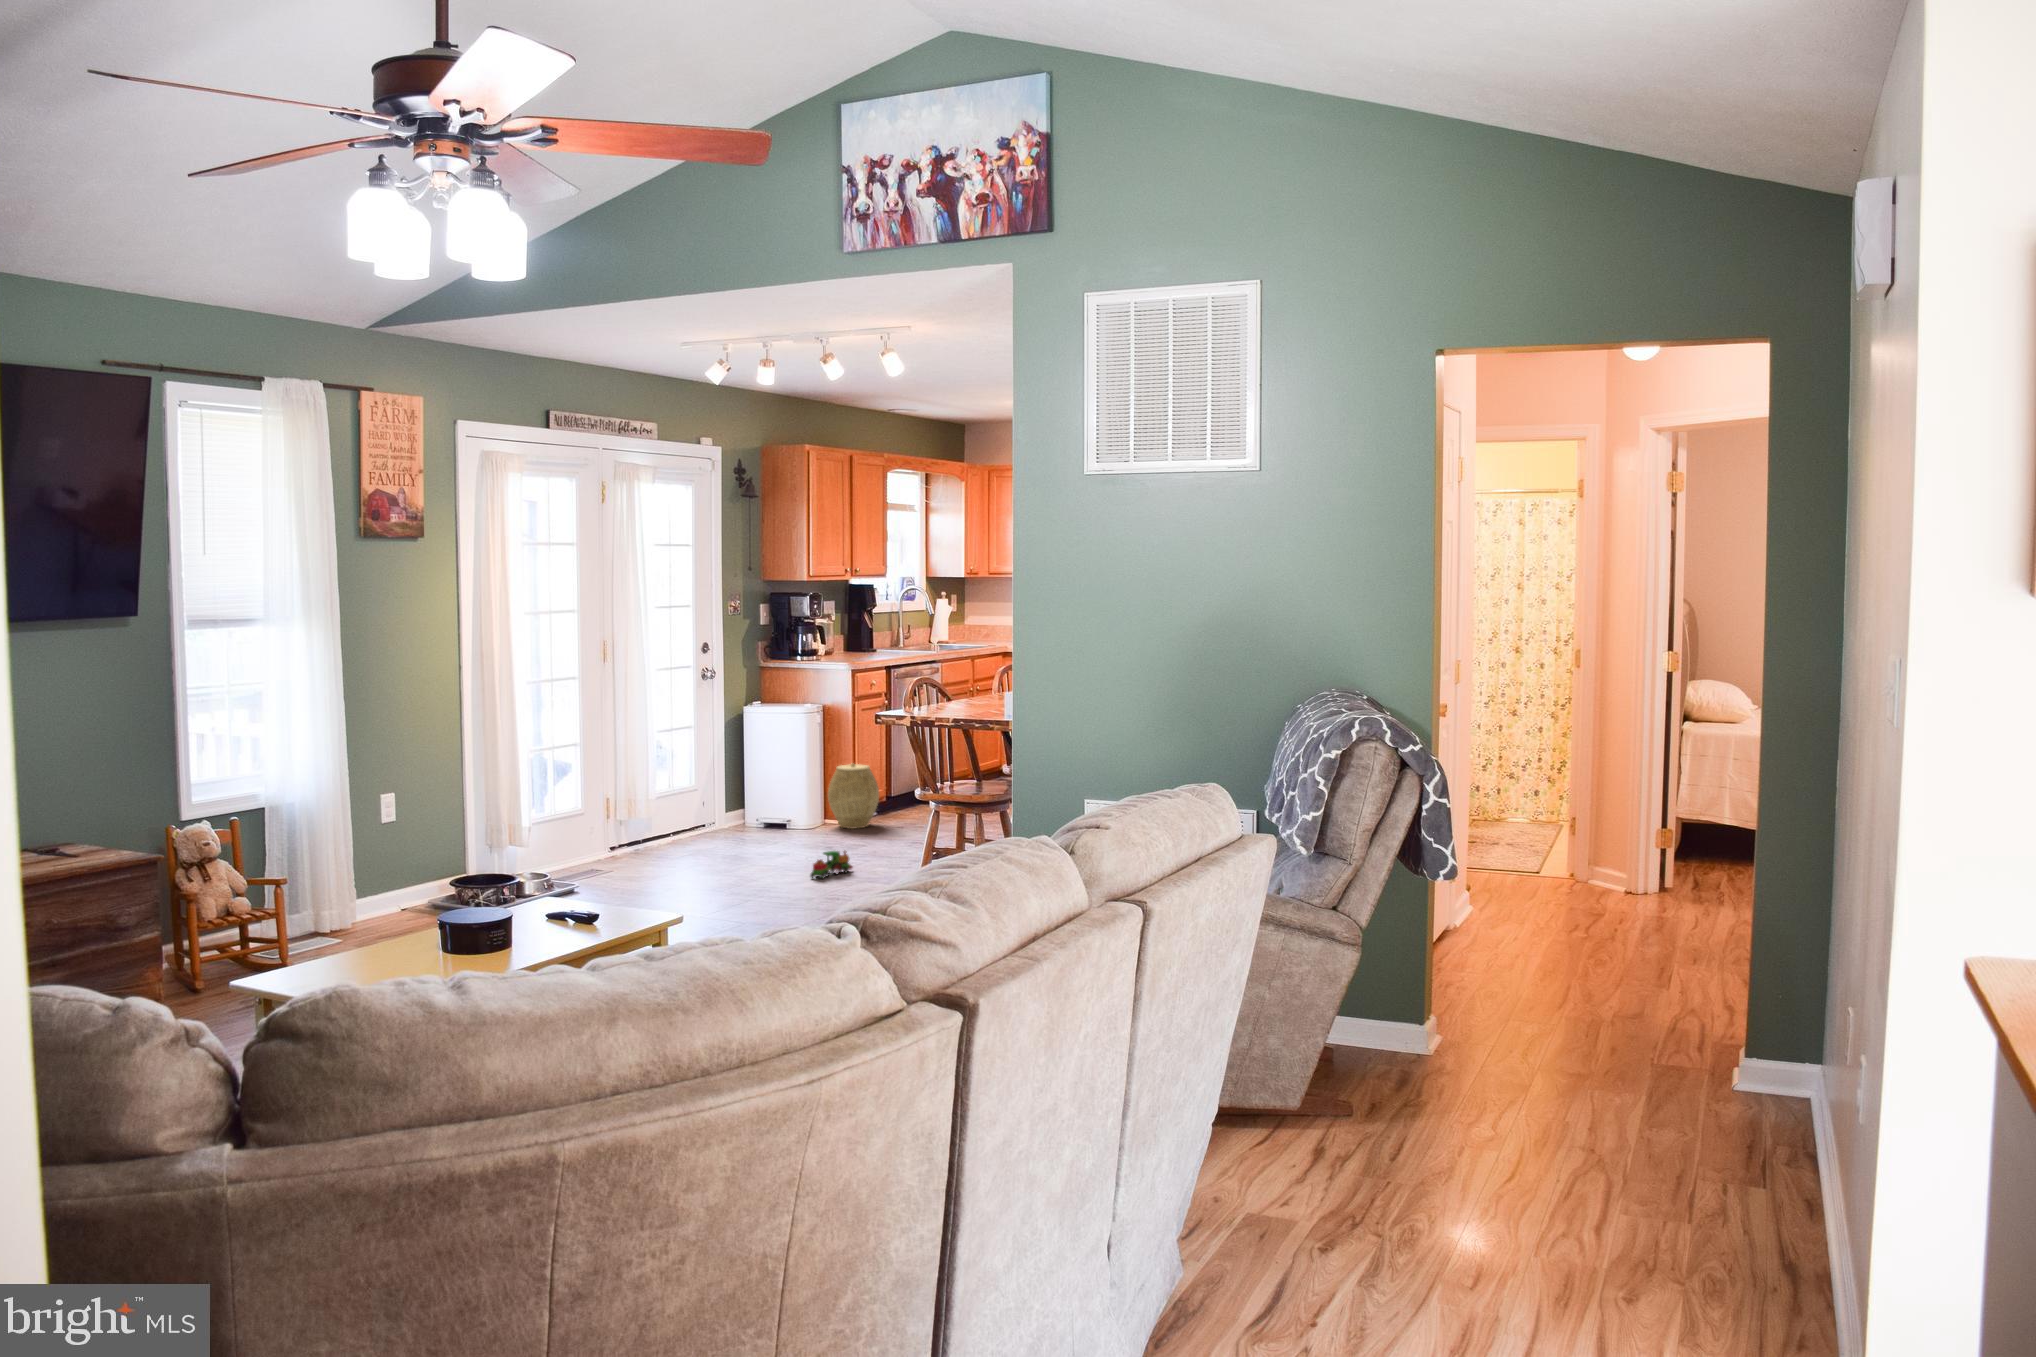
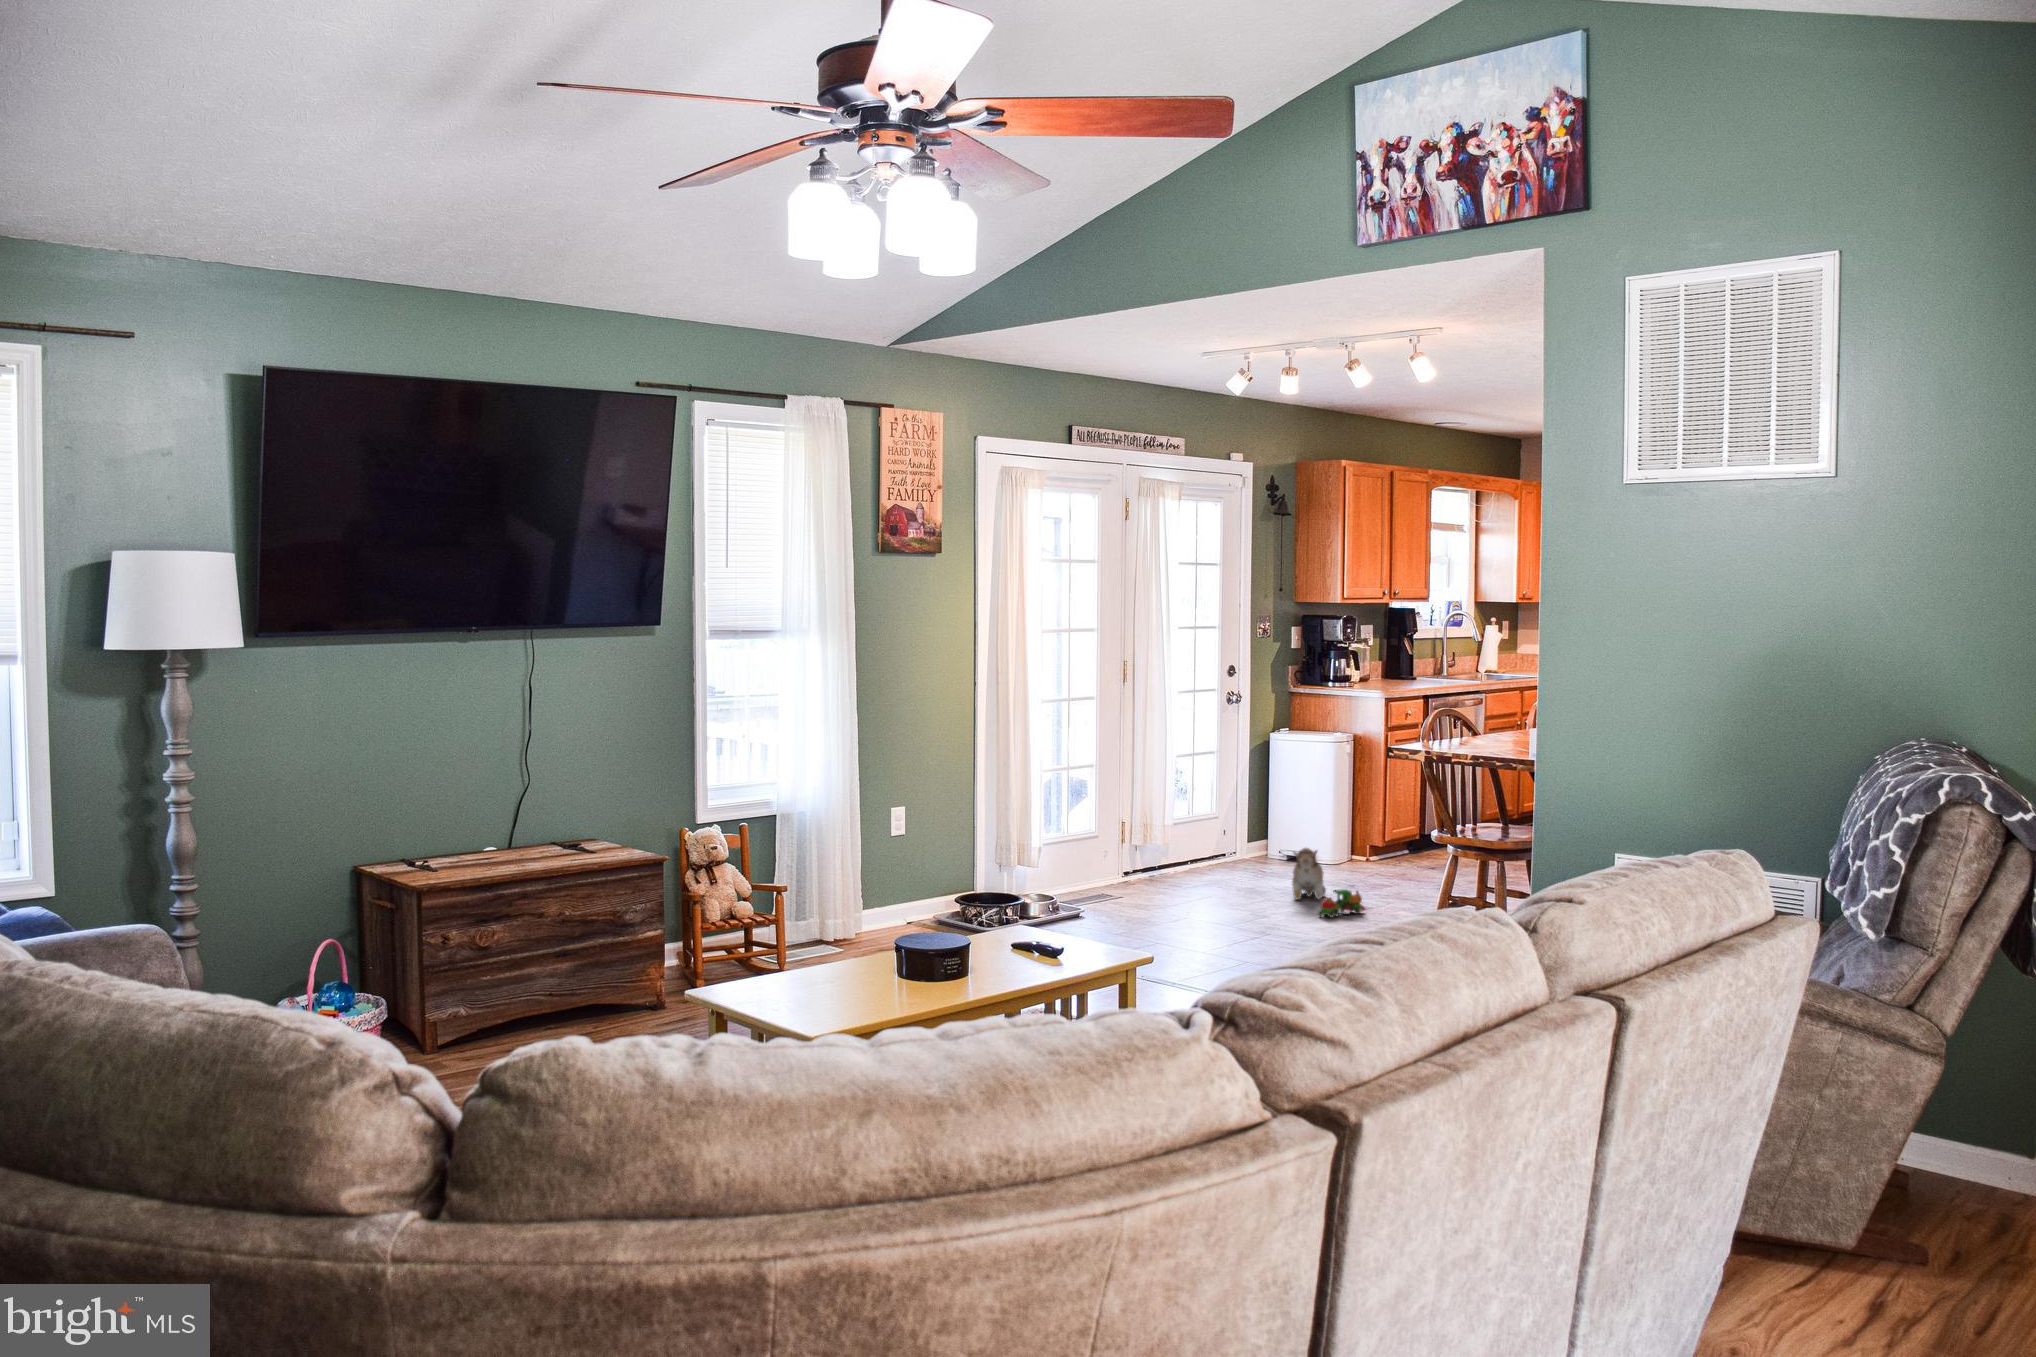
woven basket: present [828,764,879,829] -> none [1350,798,1406,868]
plush toy: none [782,814,813,864] -> present [1292,848,1326,900]

